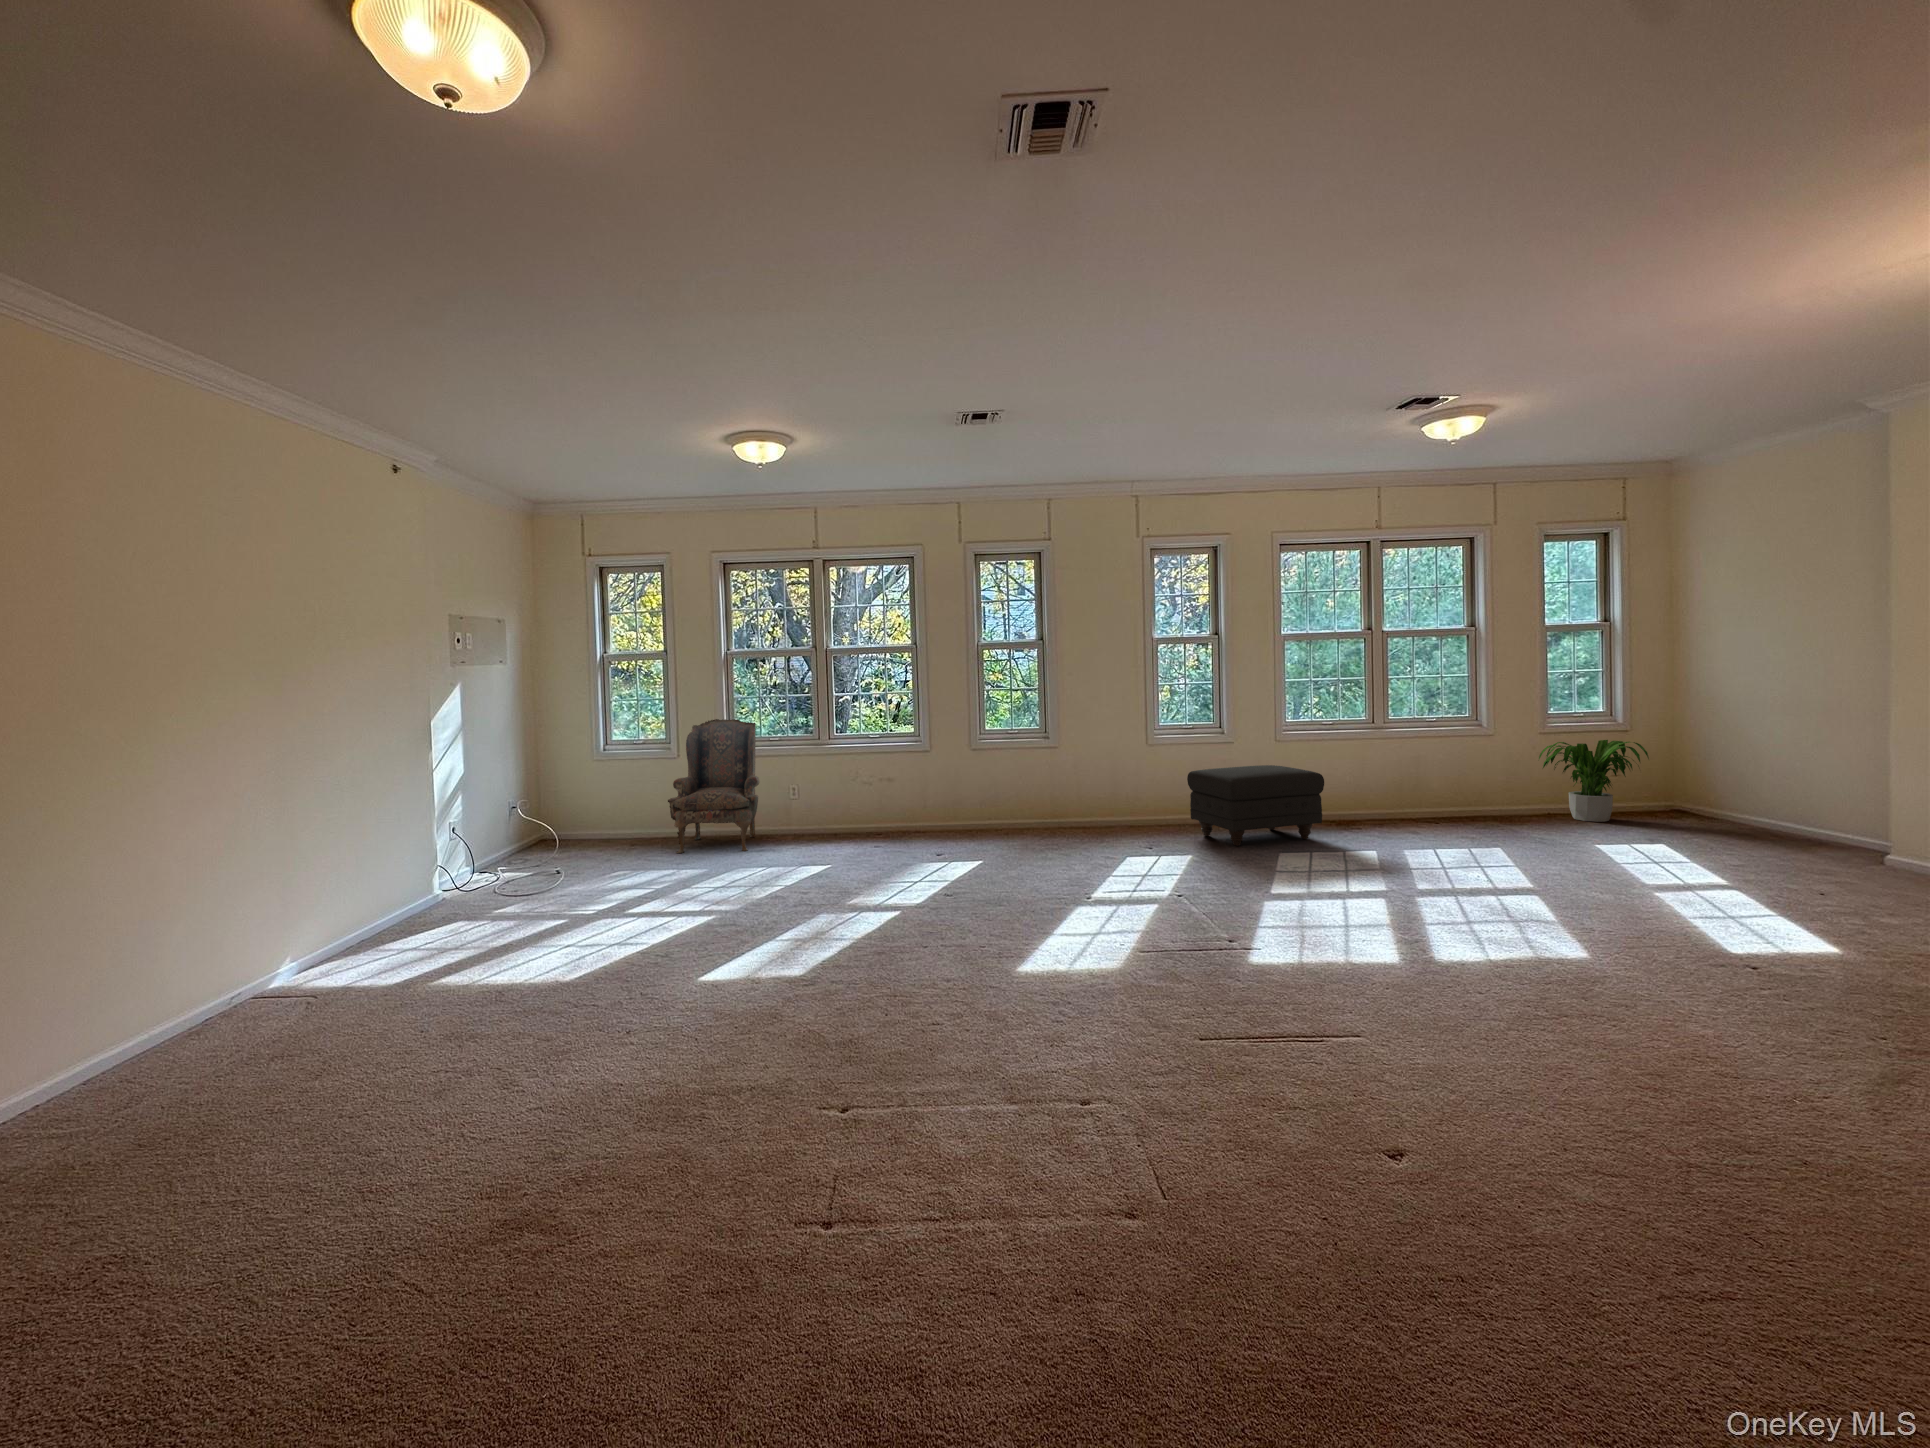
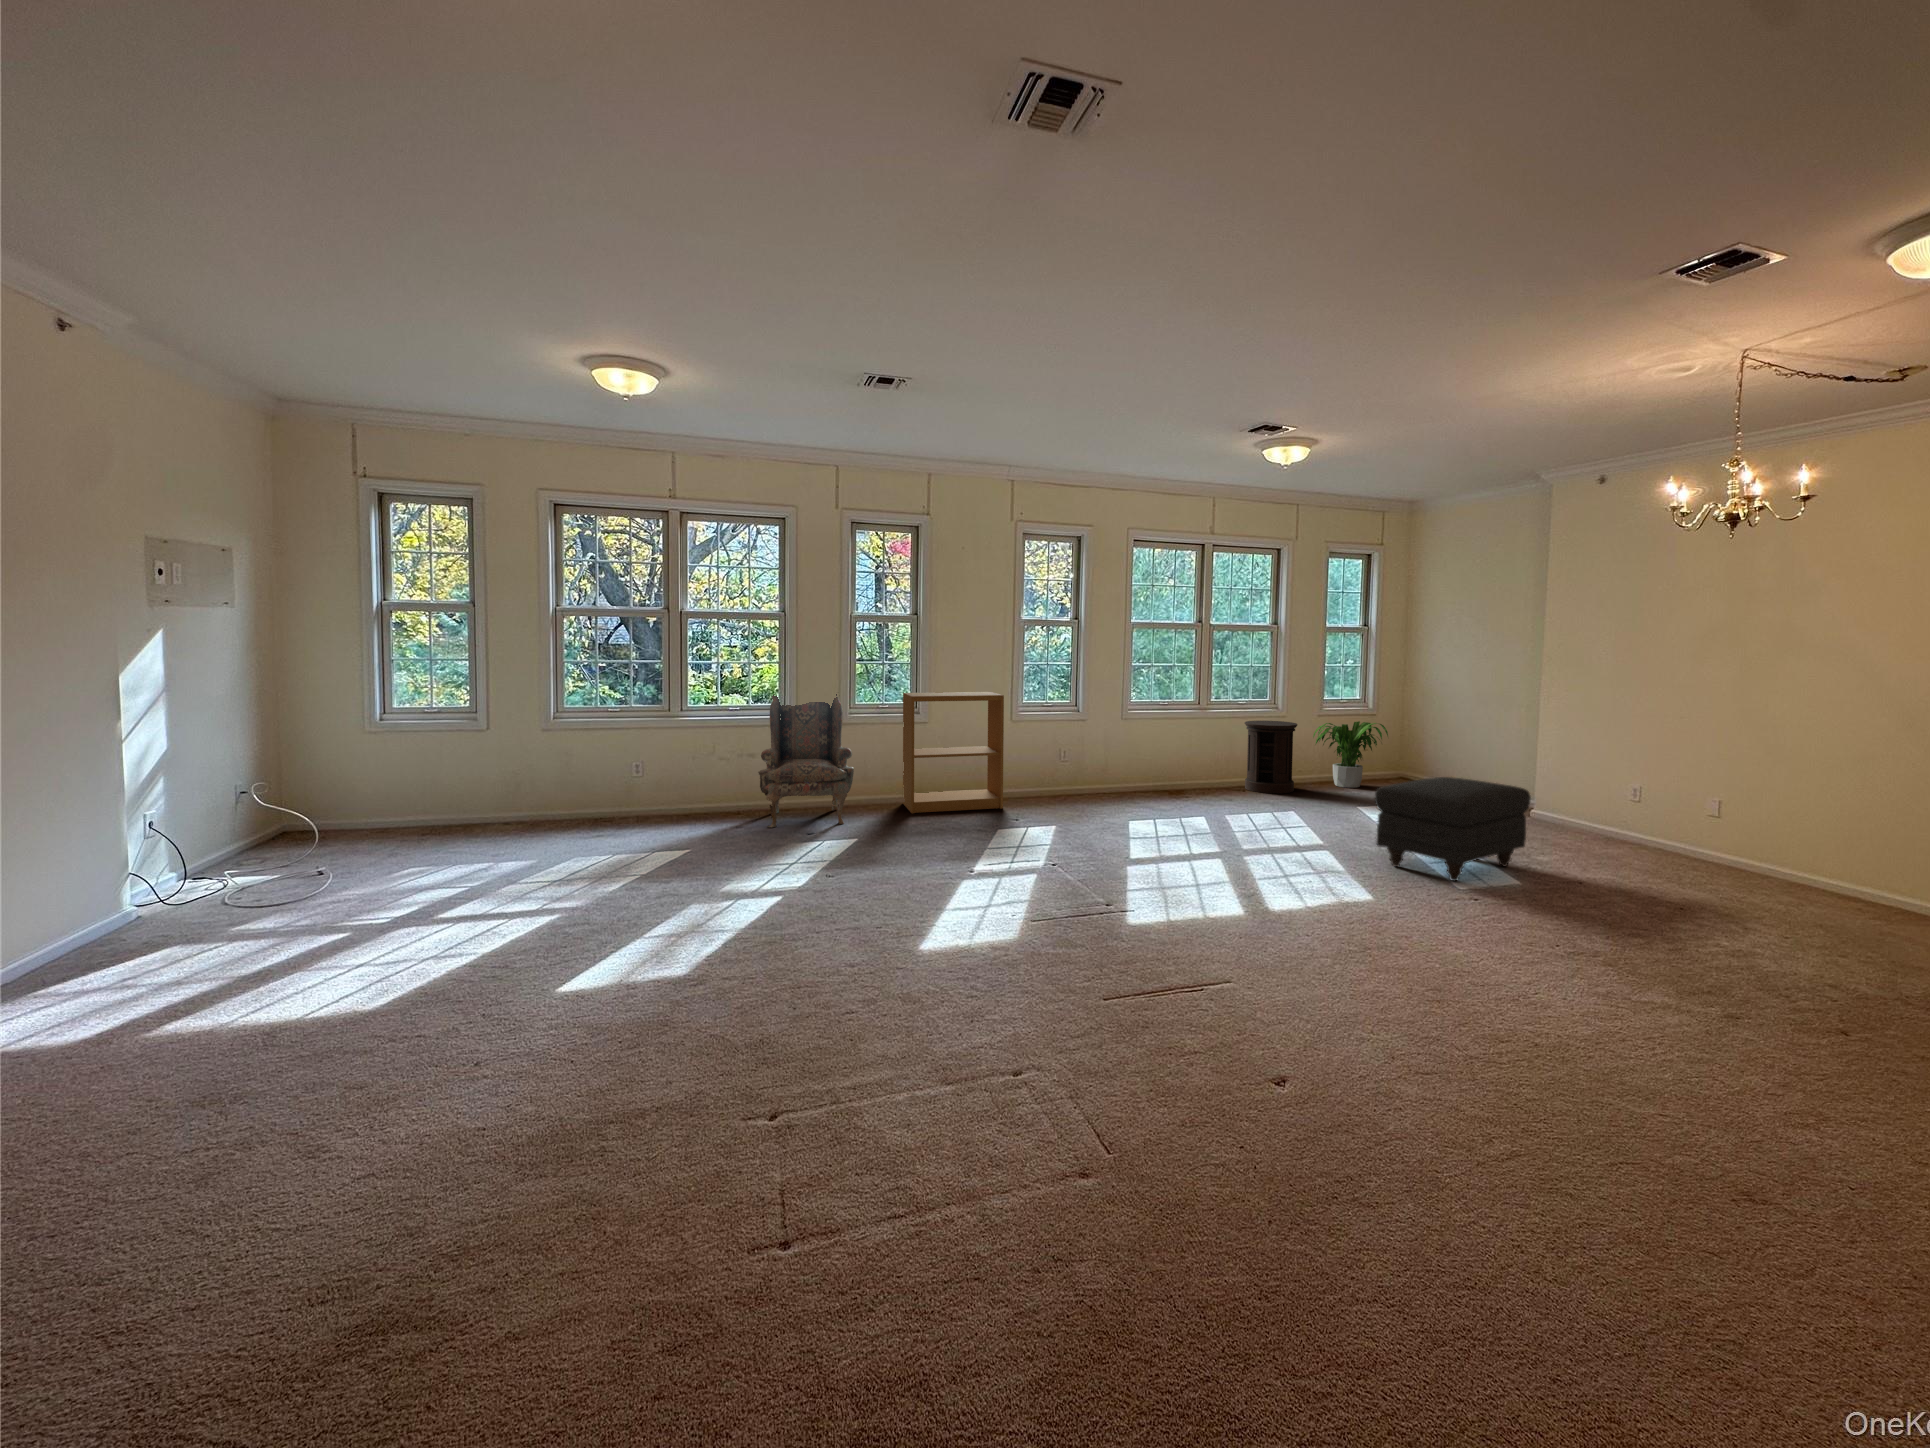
bookshelf: none [1038,712,1144,836] -> present [903,692,1004,813]
armchair: present [668,719,759,853] -> present [758,694,854,827]
side table: none [1441,740,1513,826] -> present [1245,720,1297,793]
ottoman: present [1187,765,1324,846] -> present [1375,777,1531,881]

